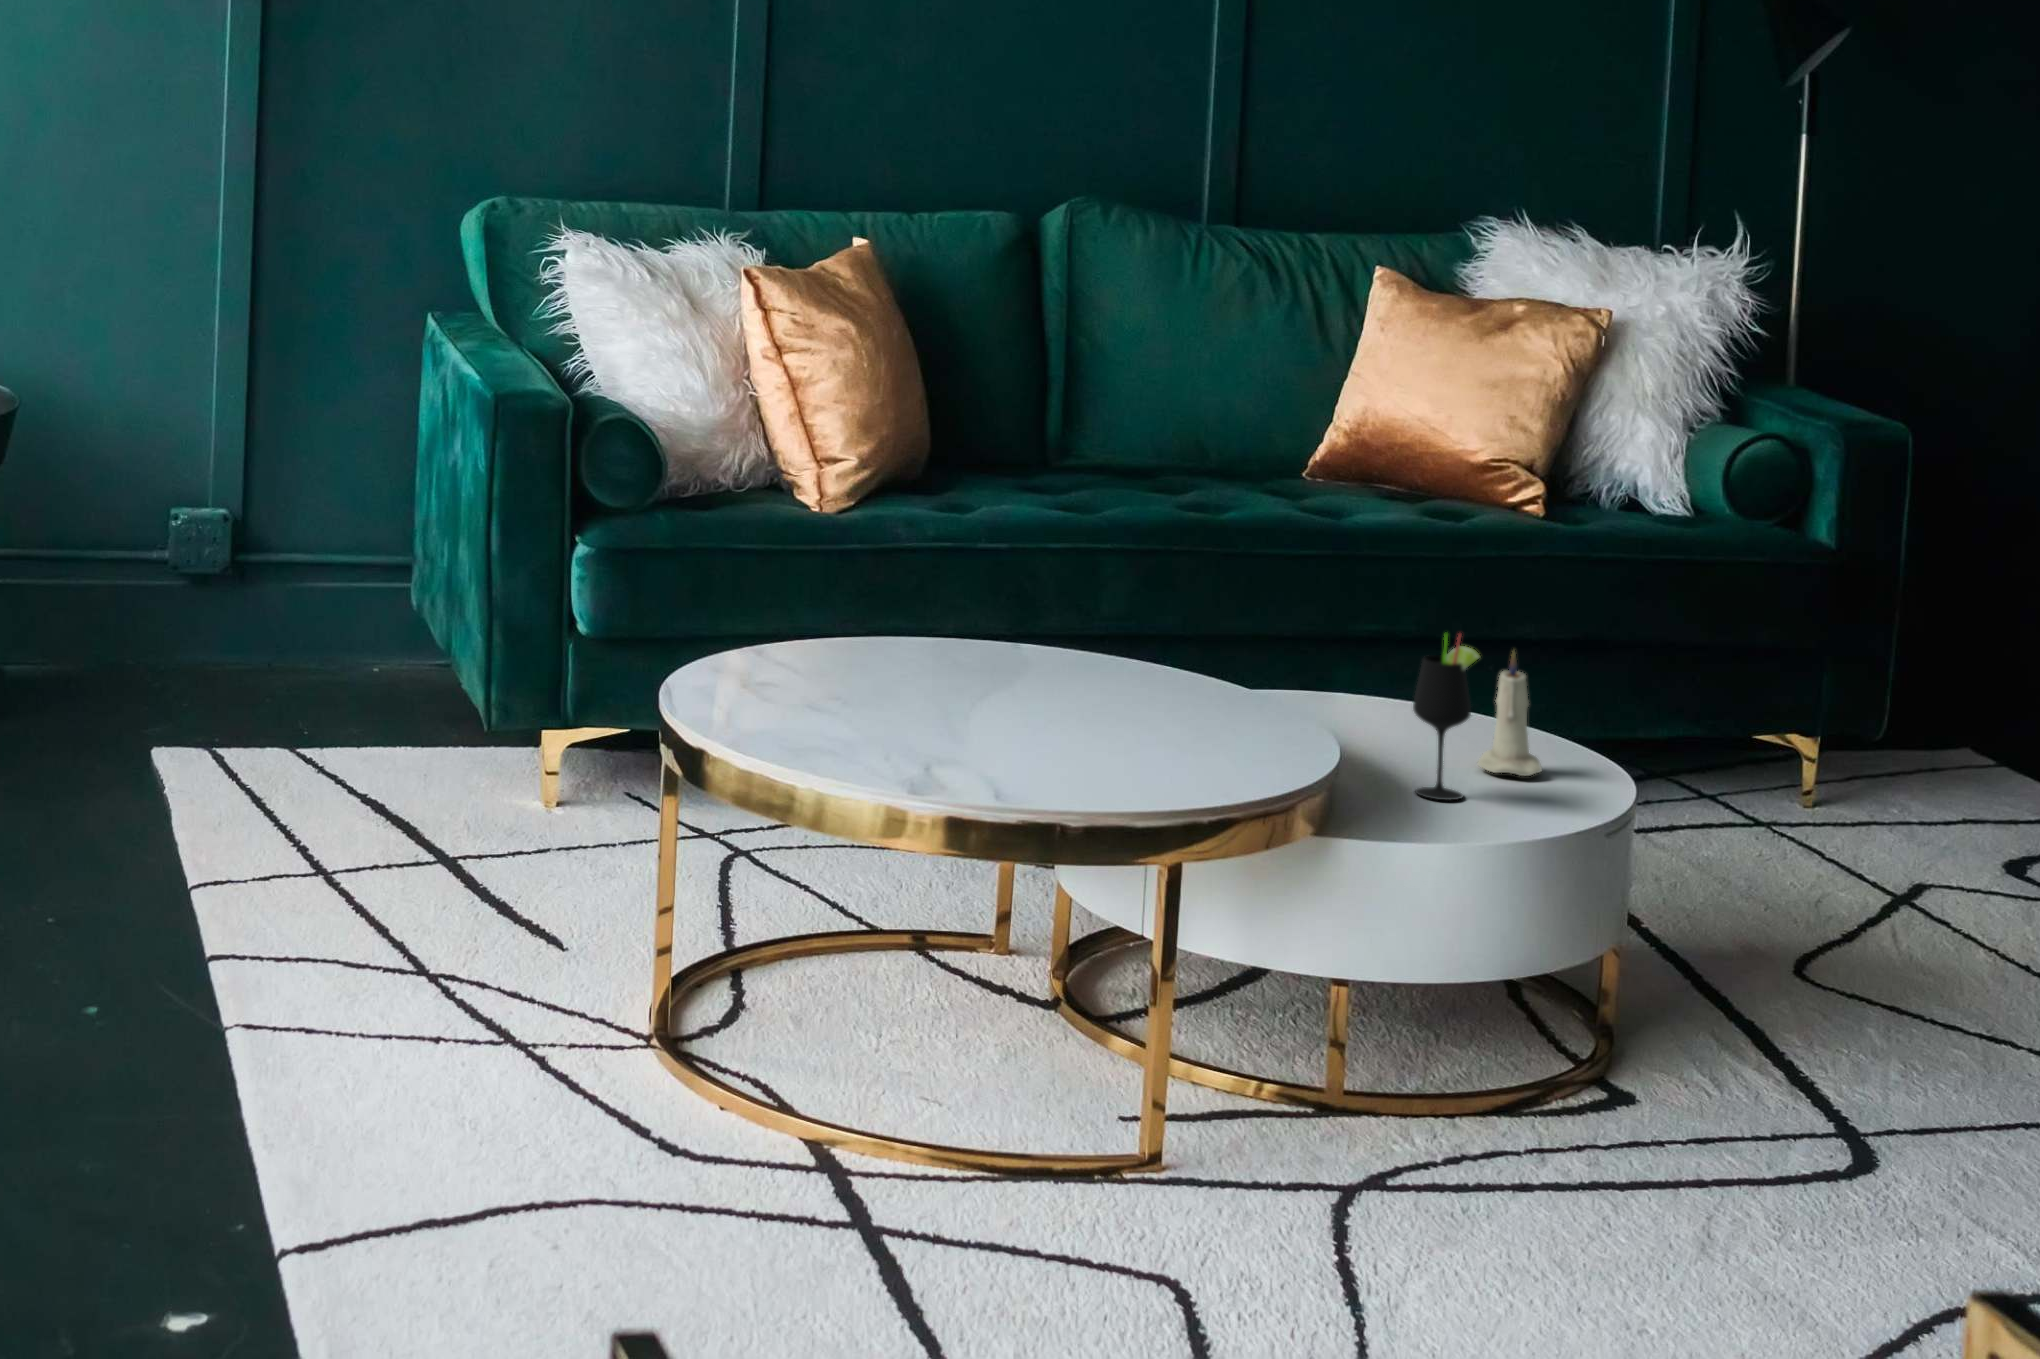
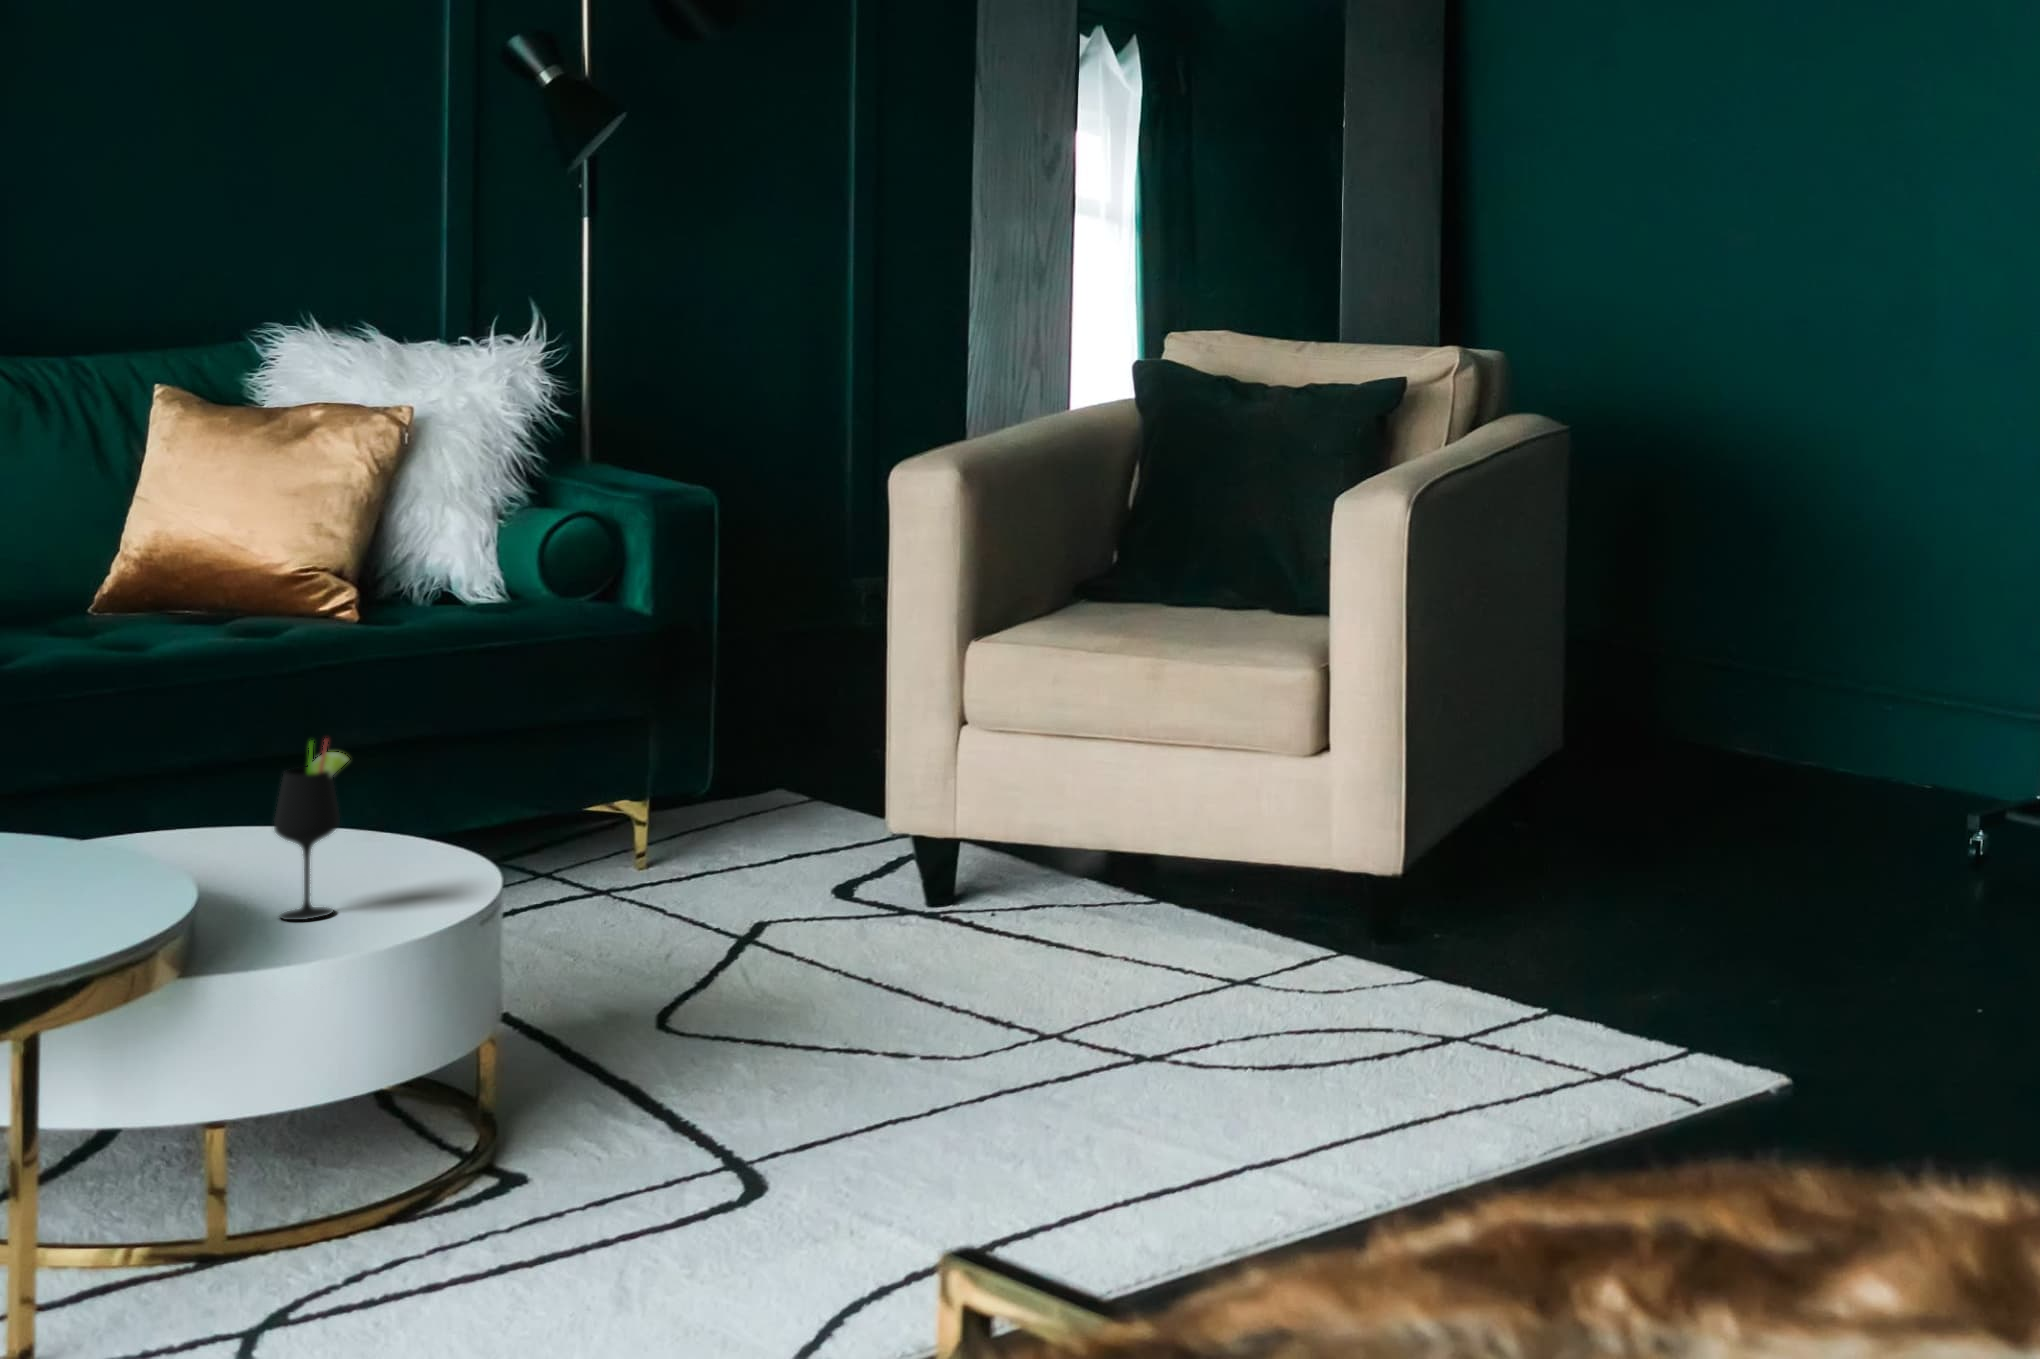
candle: present [1477,651,1542,776] -> none [341,749,413,882]

